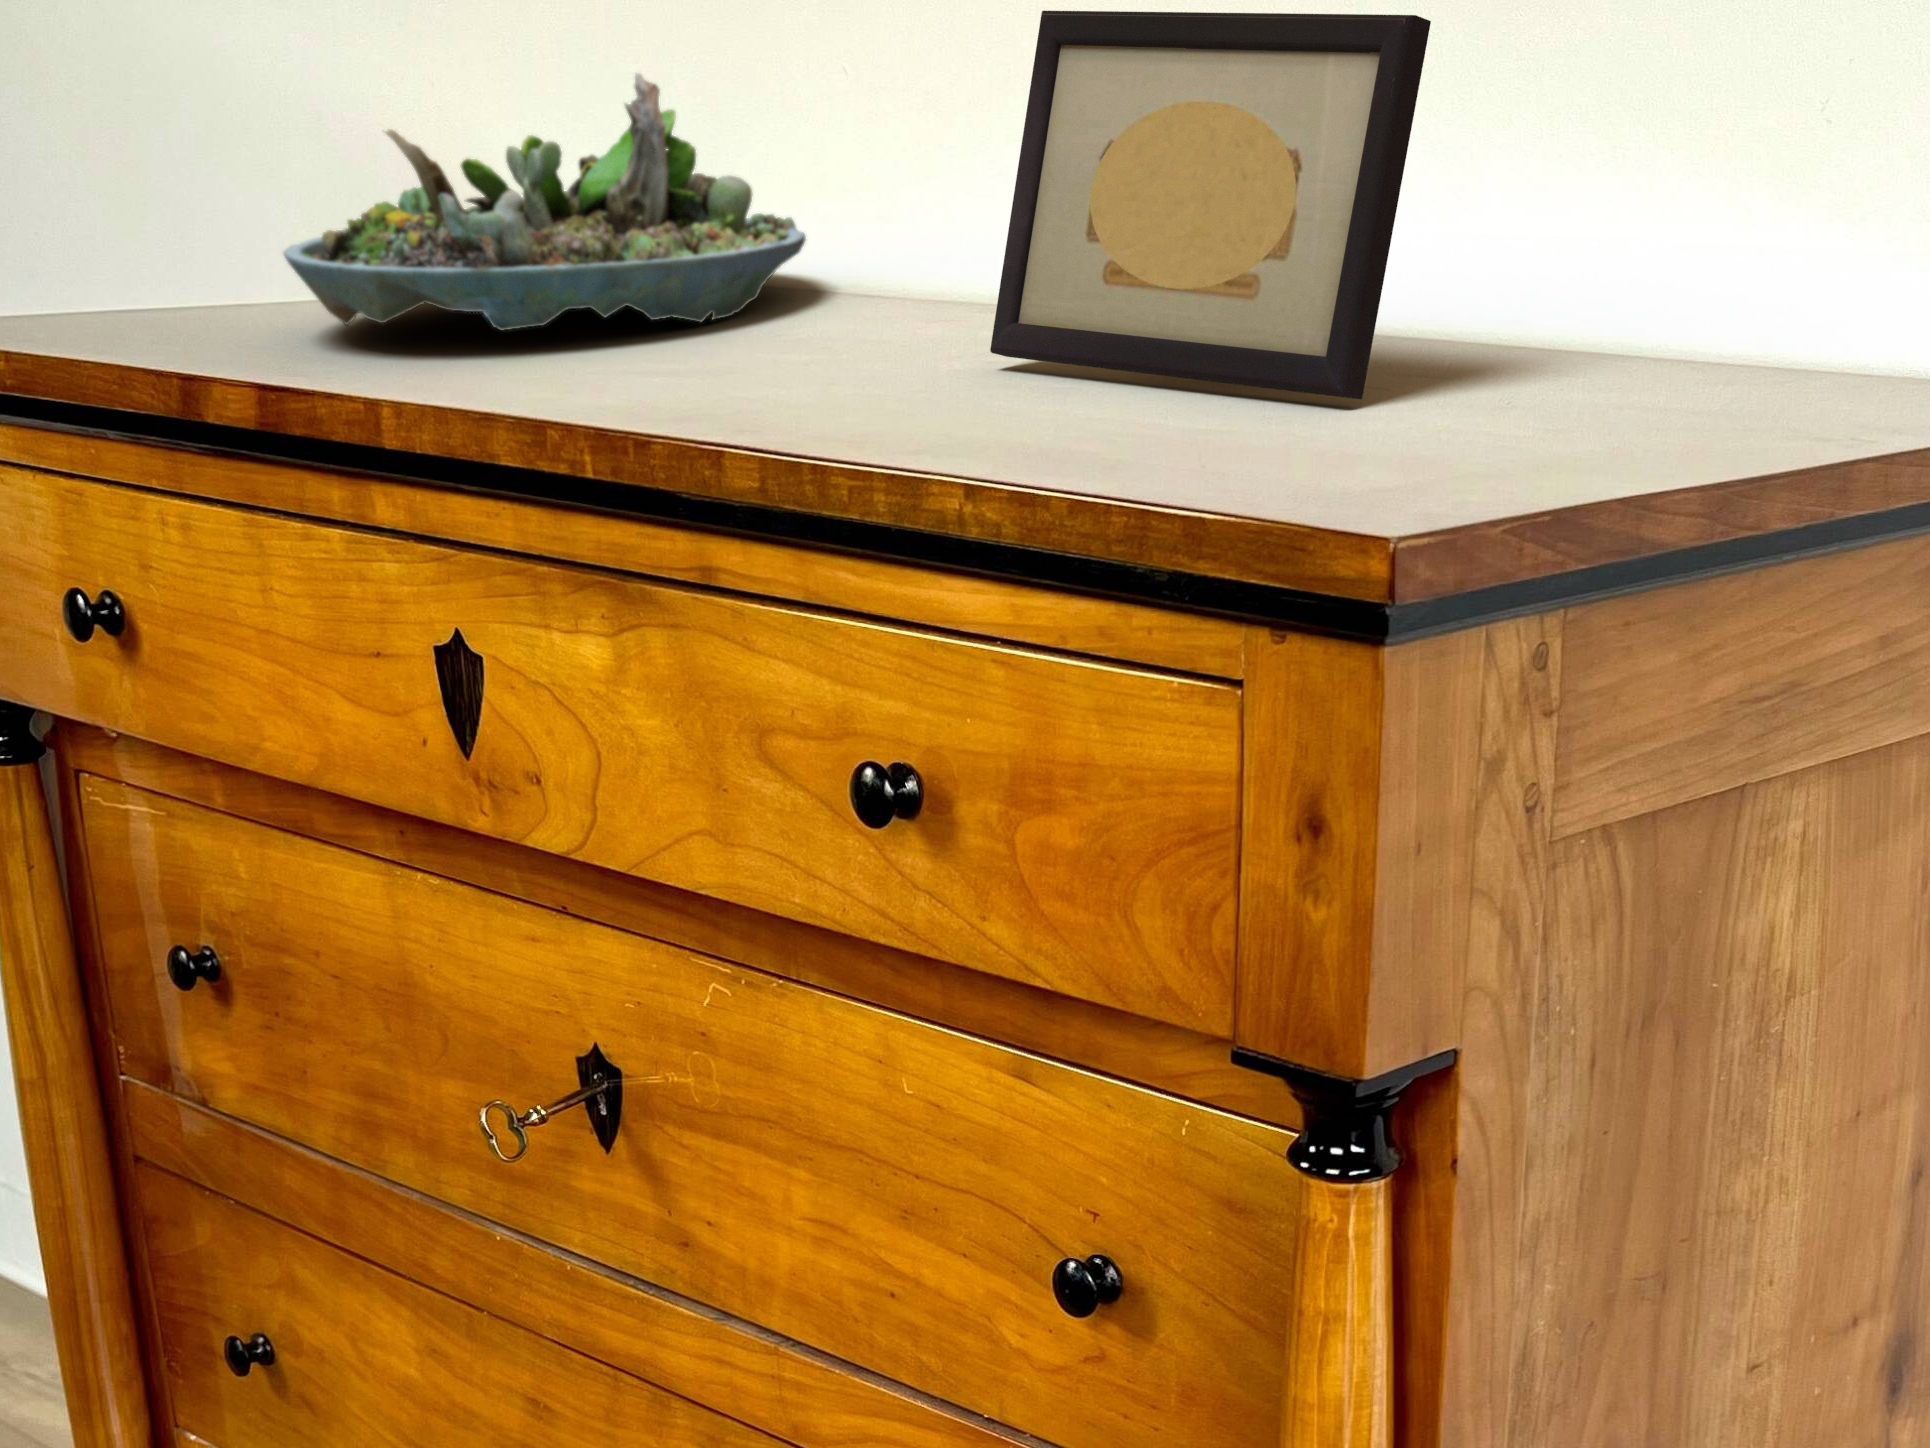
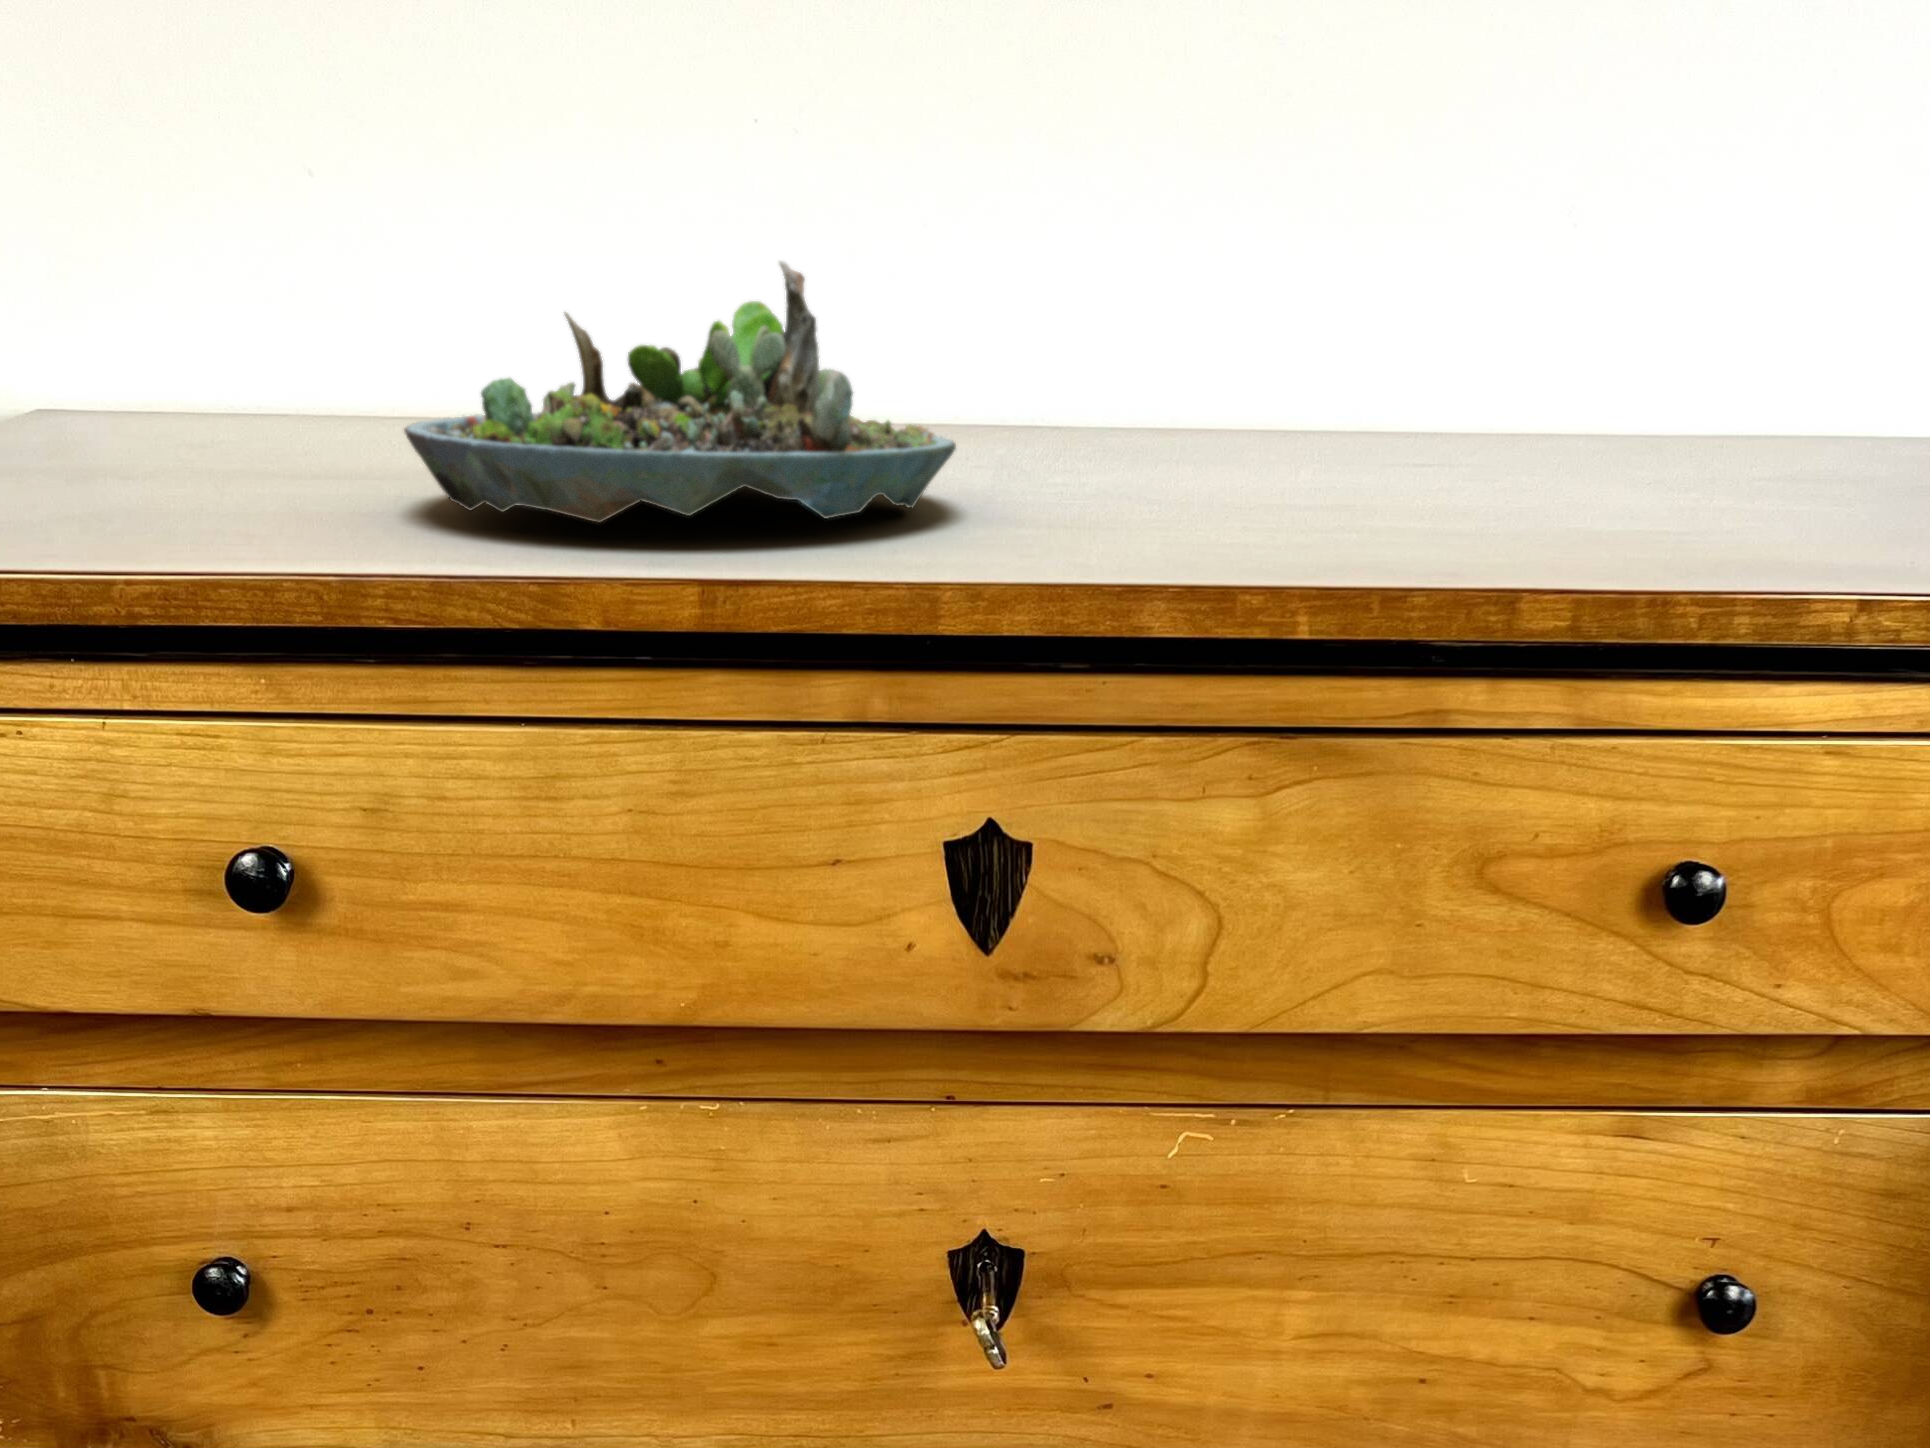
picture frame: present [990,11,1431,399] -> none [1409,207,1884,532]

